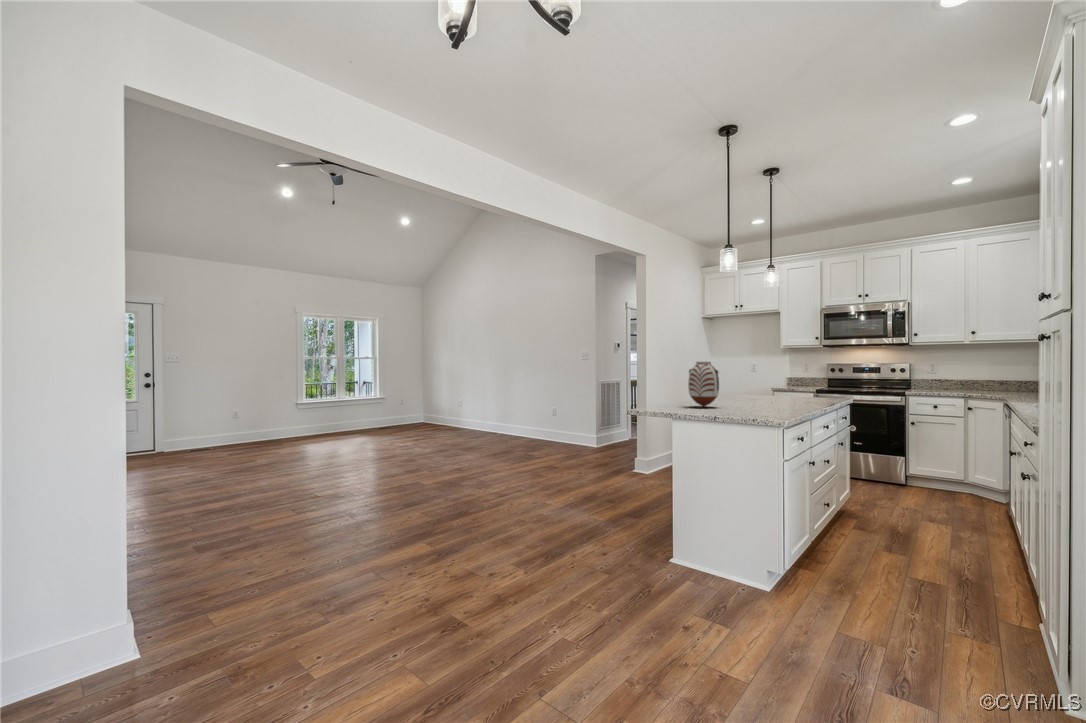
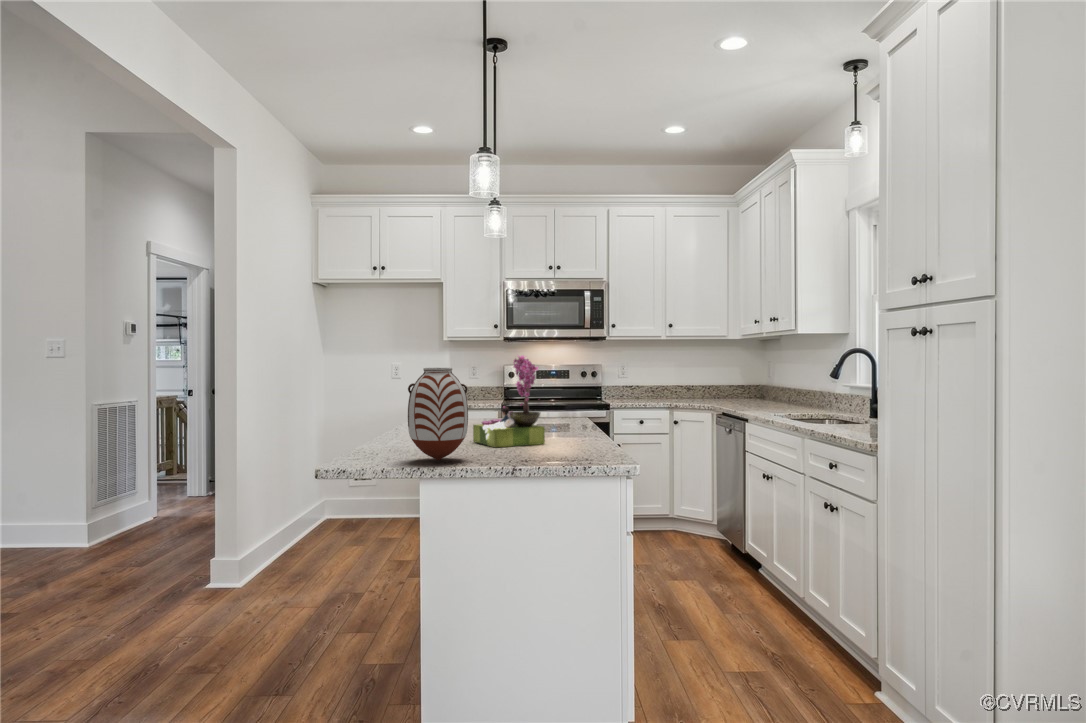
flower arrangement: none [743,355,784,406] -> present [473,355,545,447]

